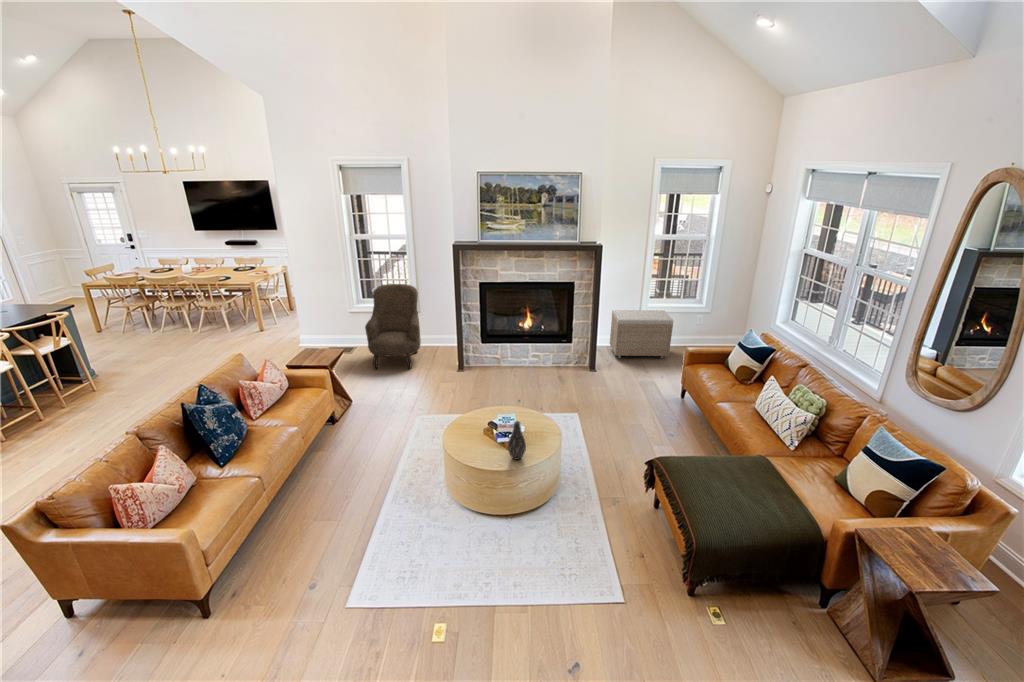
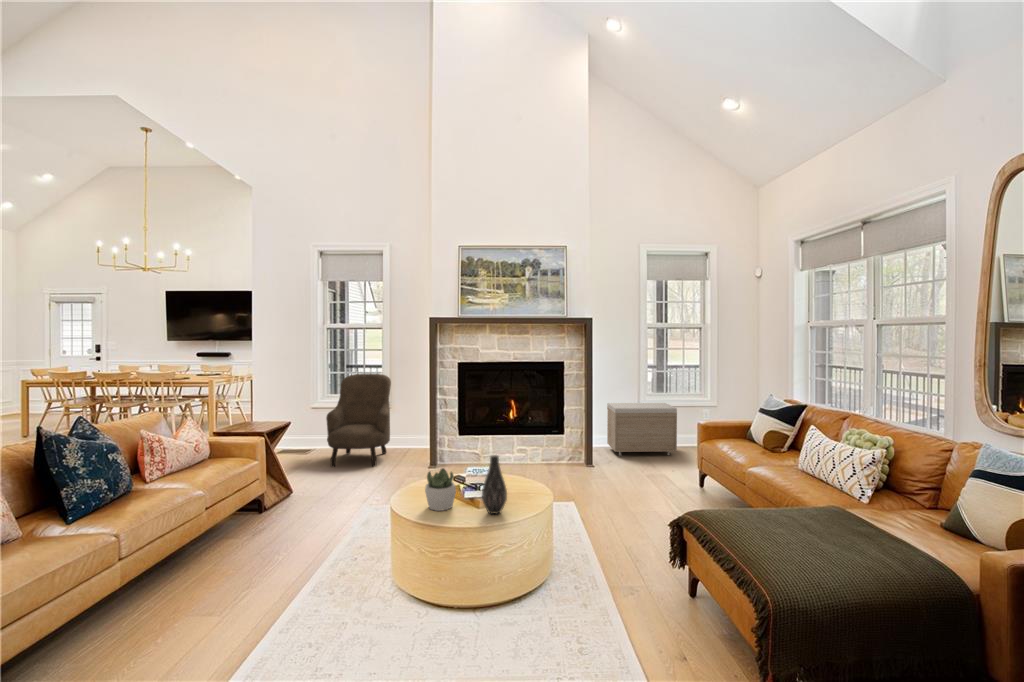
succulent plant: none [466,424,488,456] -> present [425,468,456,511]

